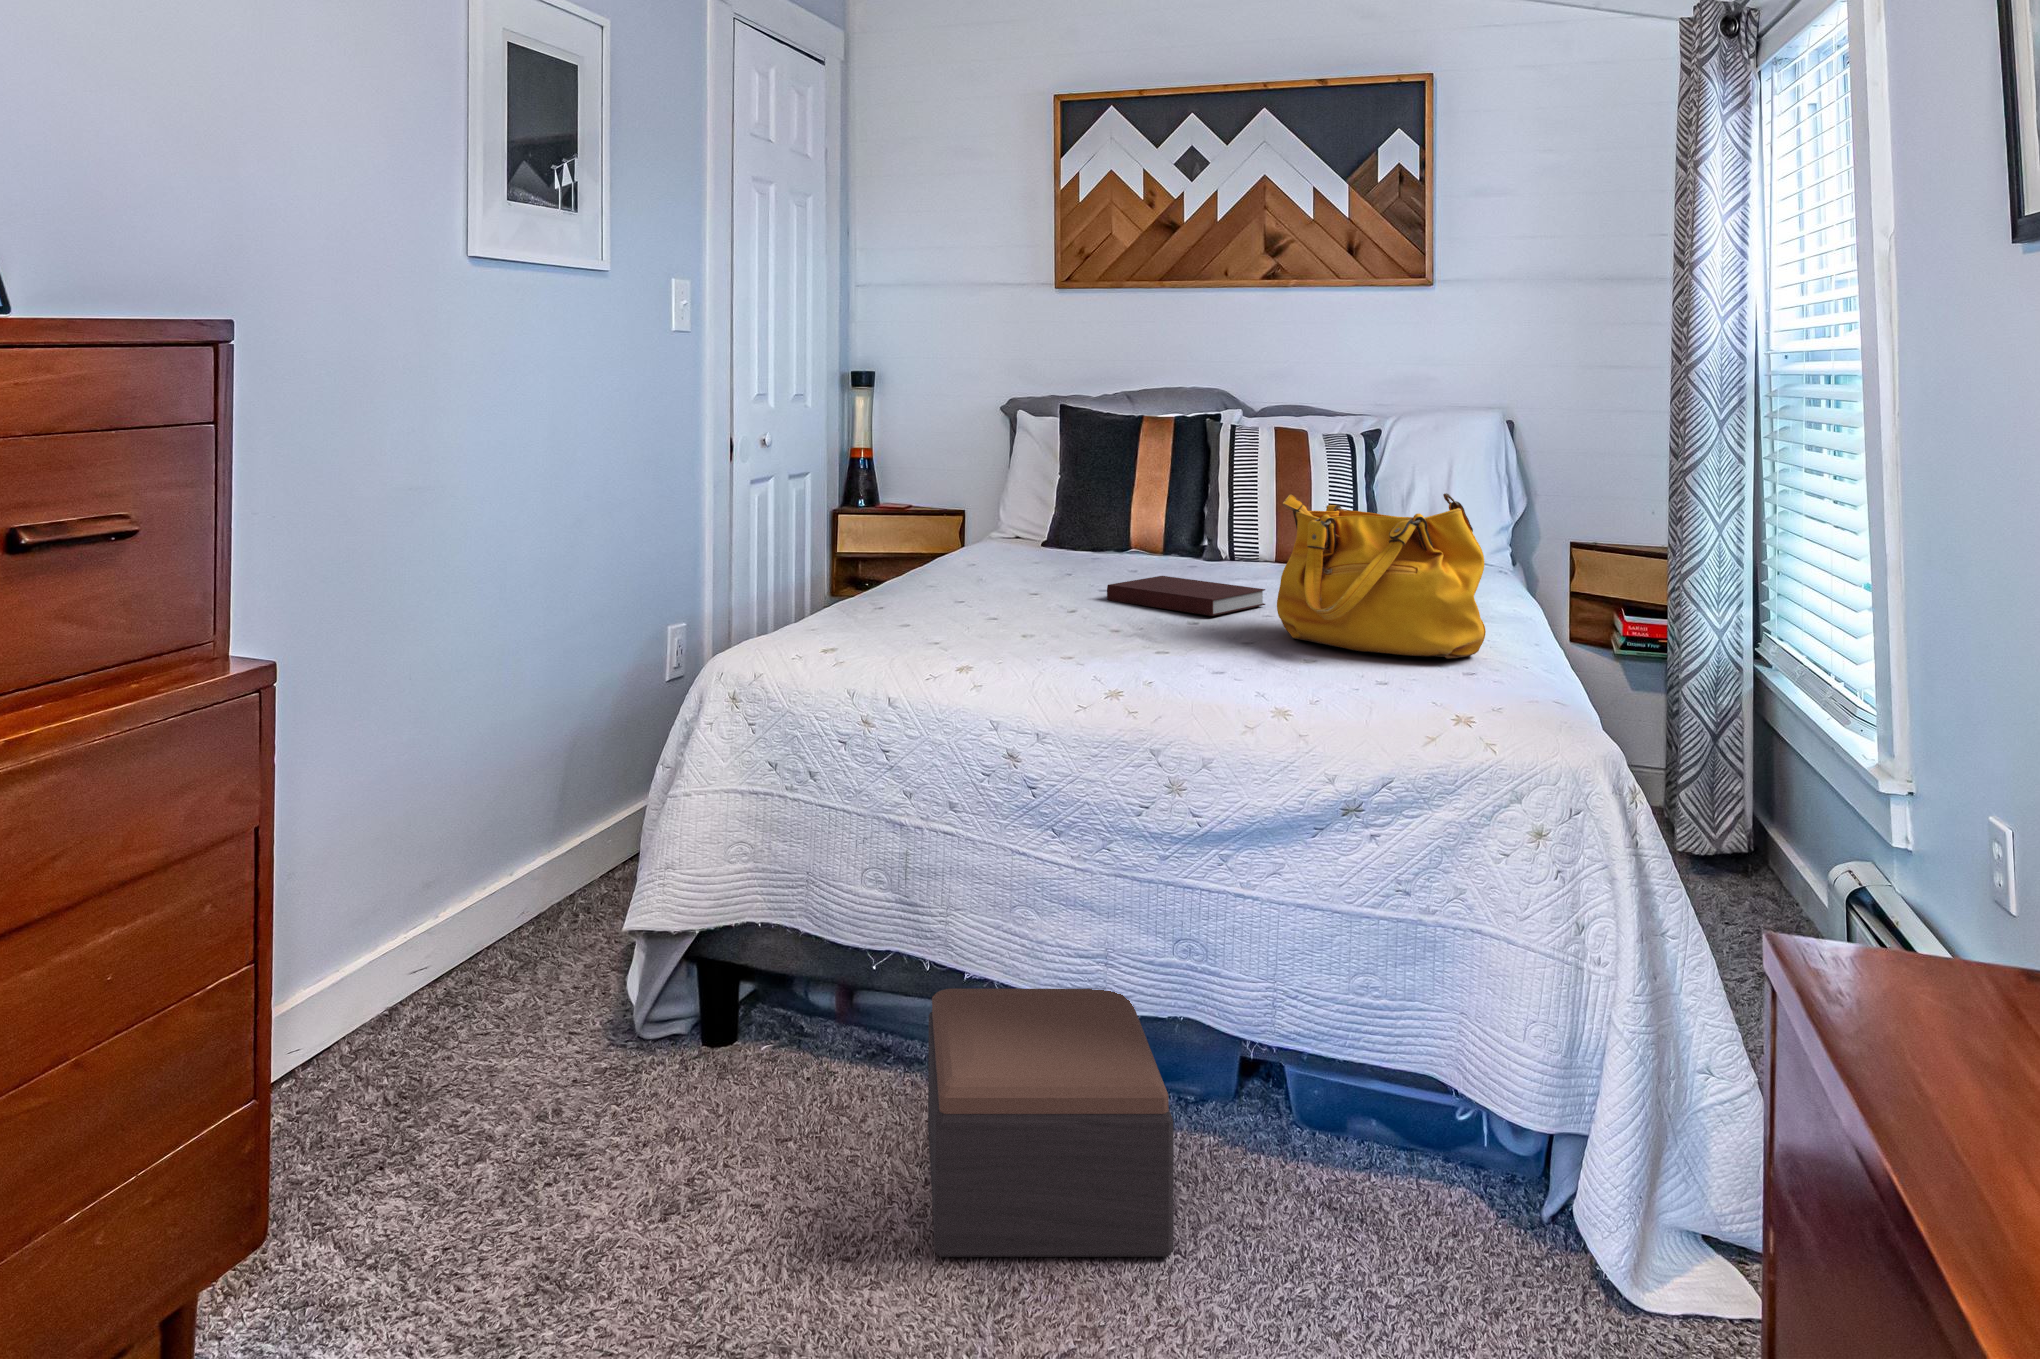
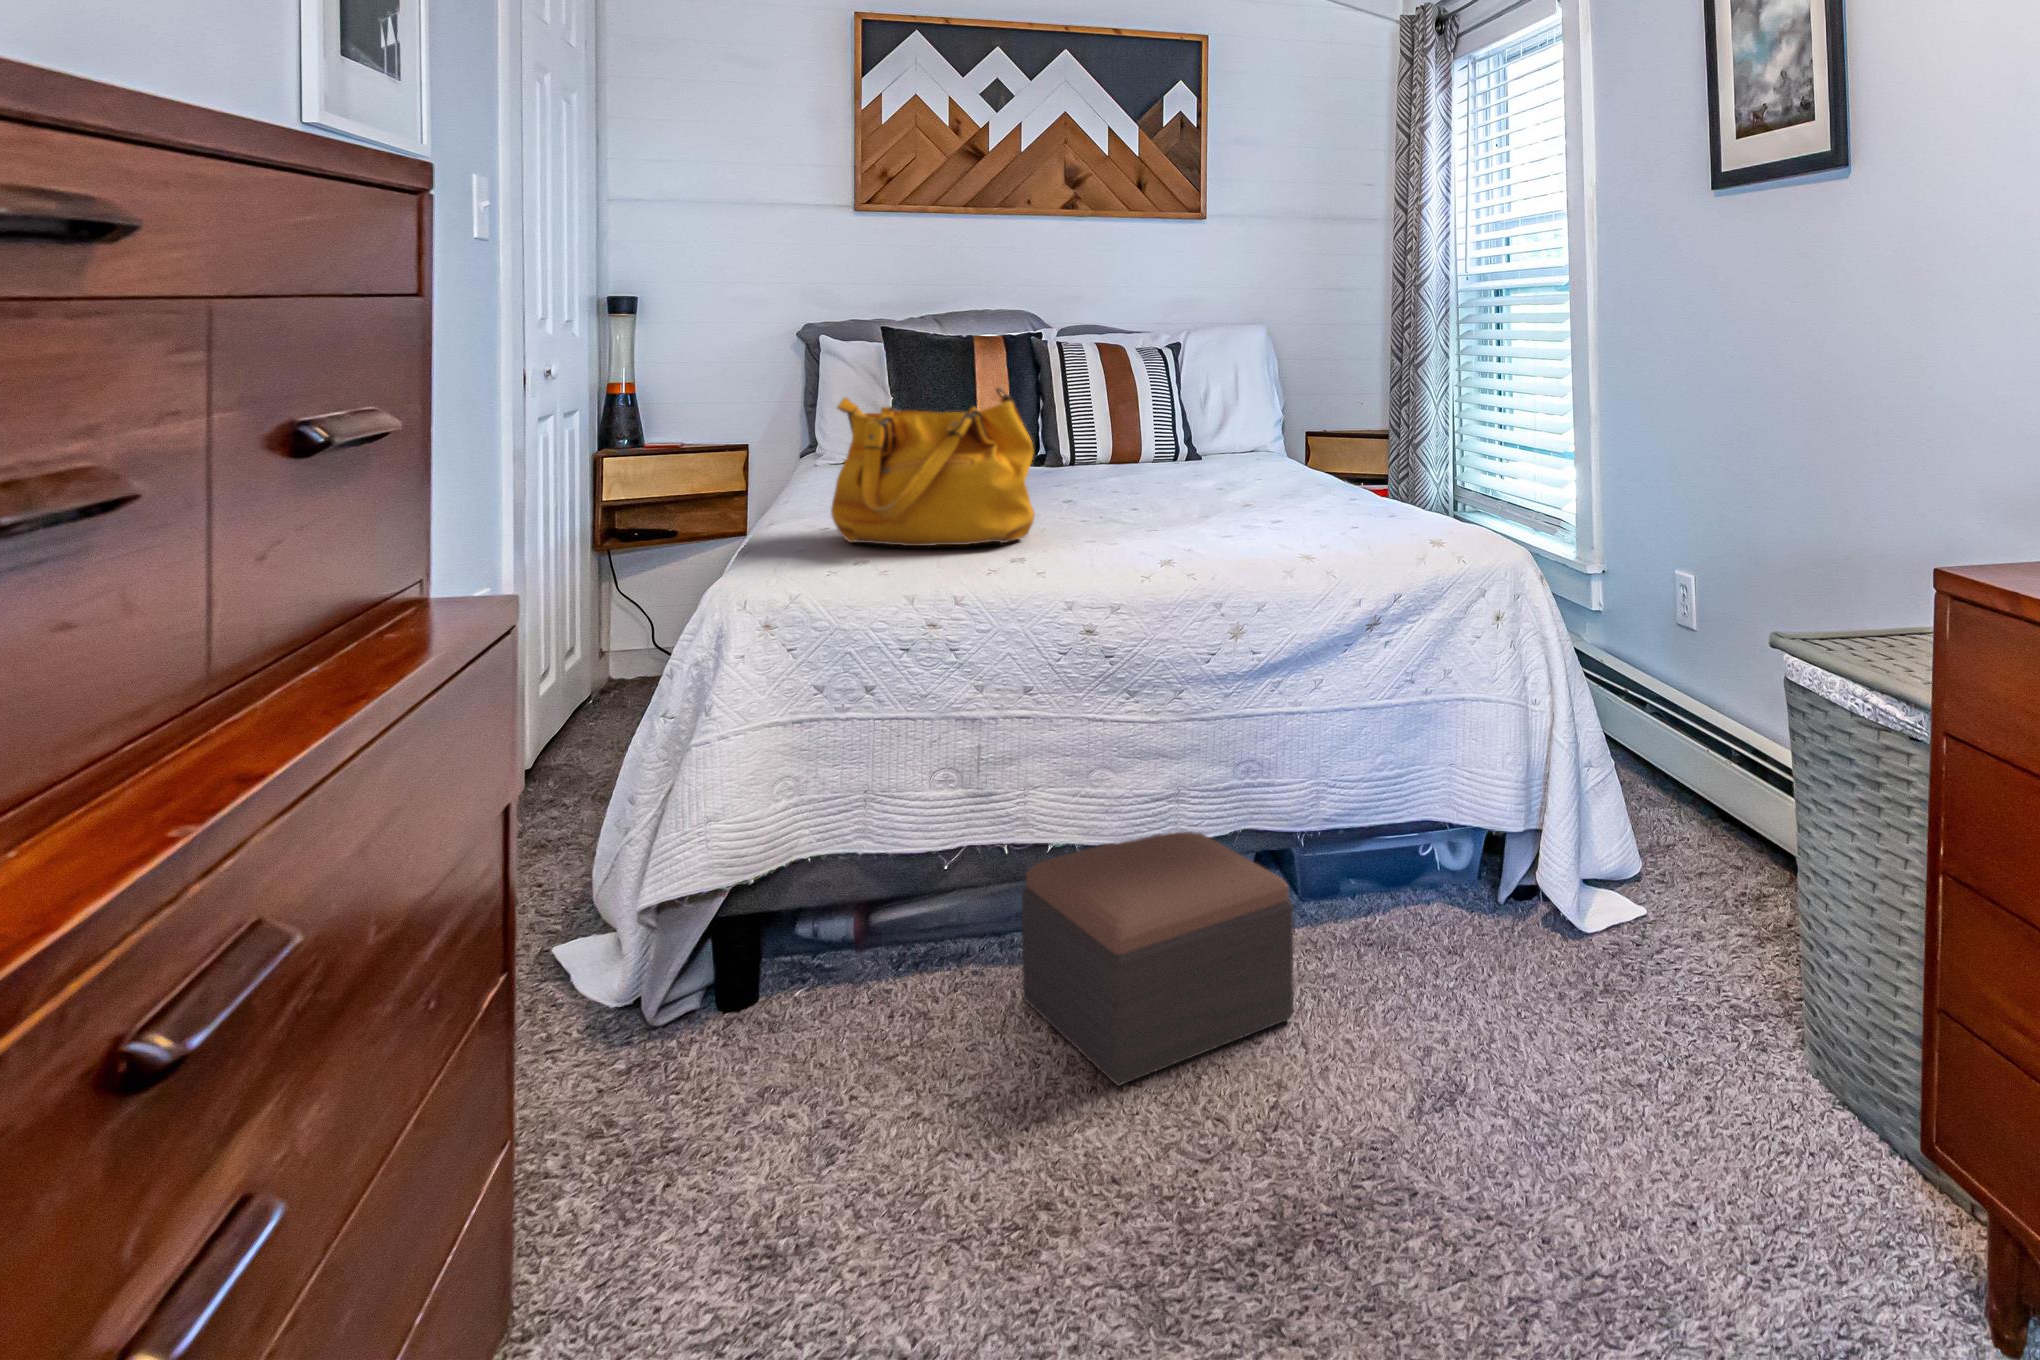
handbag: present [1277,493,1486,658] -> present [831,388,1034,546]
notebook: present [1107,576,1265,616] -> none [1031,476,1168,503]

